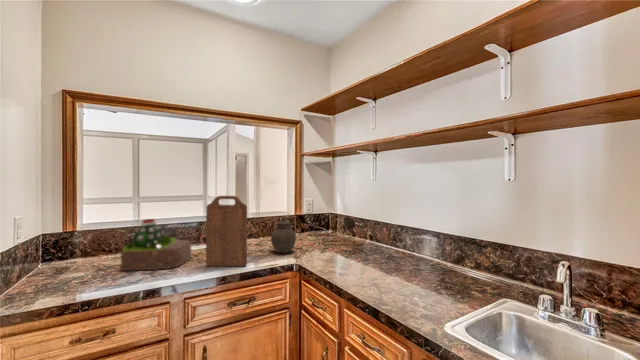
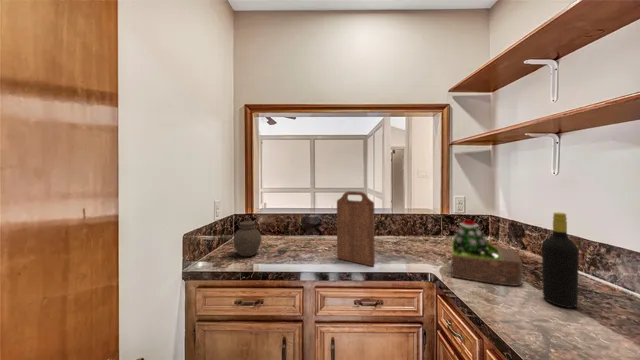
bottle: none [366,206,383,267] -> present [542,213,579,308]
jar: present [271,218,296,253] -> present [233,218,261,256]
succulent plant: present [121,219,191,271] -> present [452,220,523,286]

